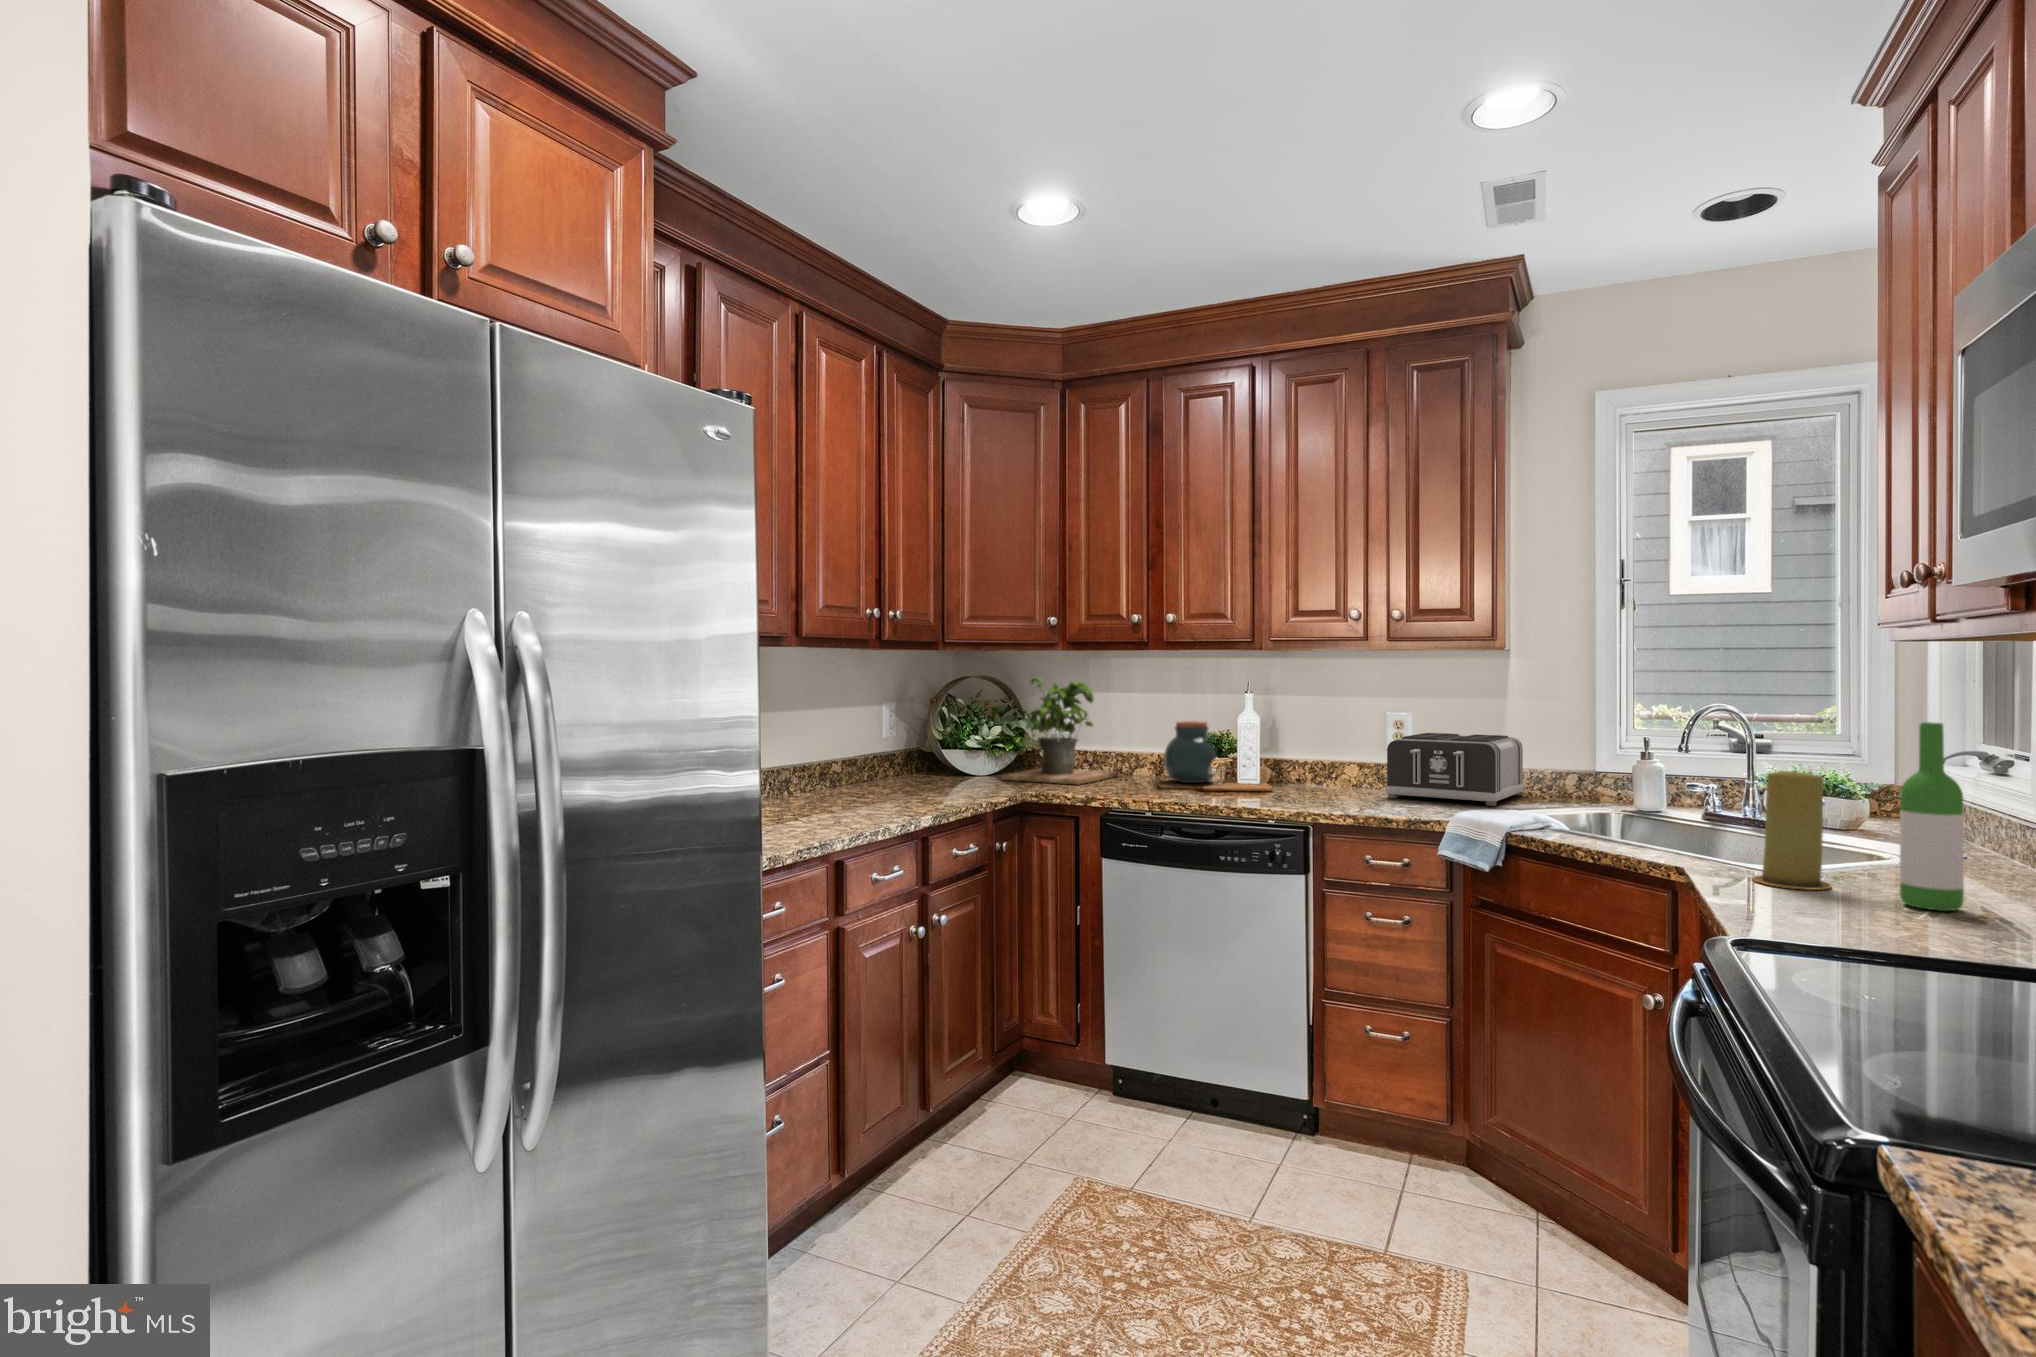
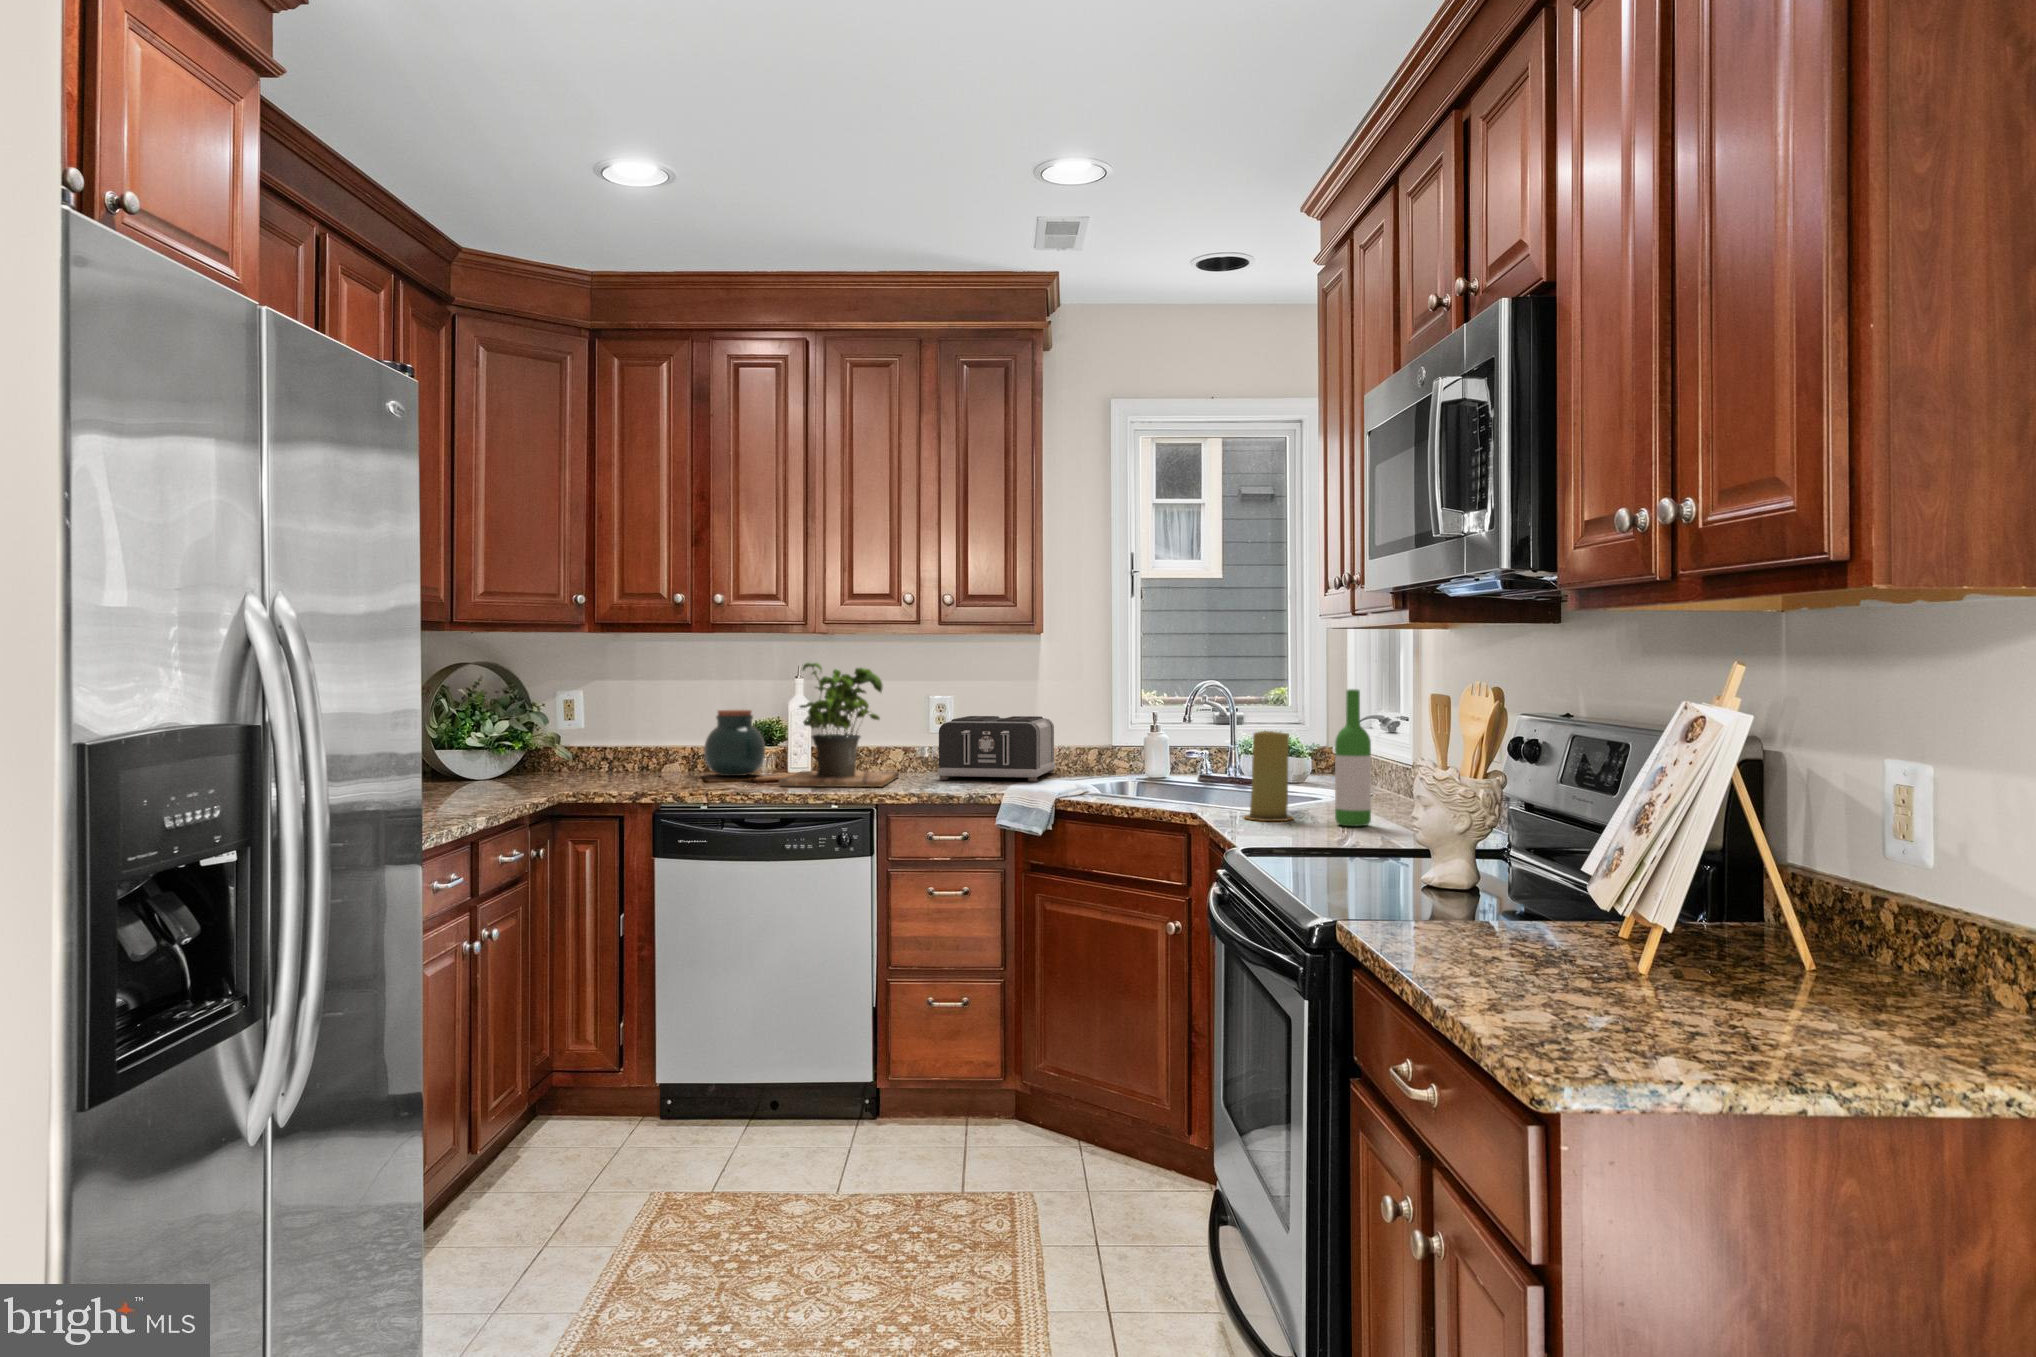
potted plant: present [1002,678,1119,784] -> present [778,663,899,787]

